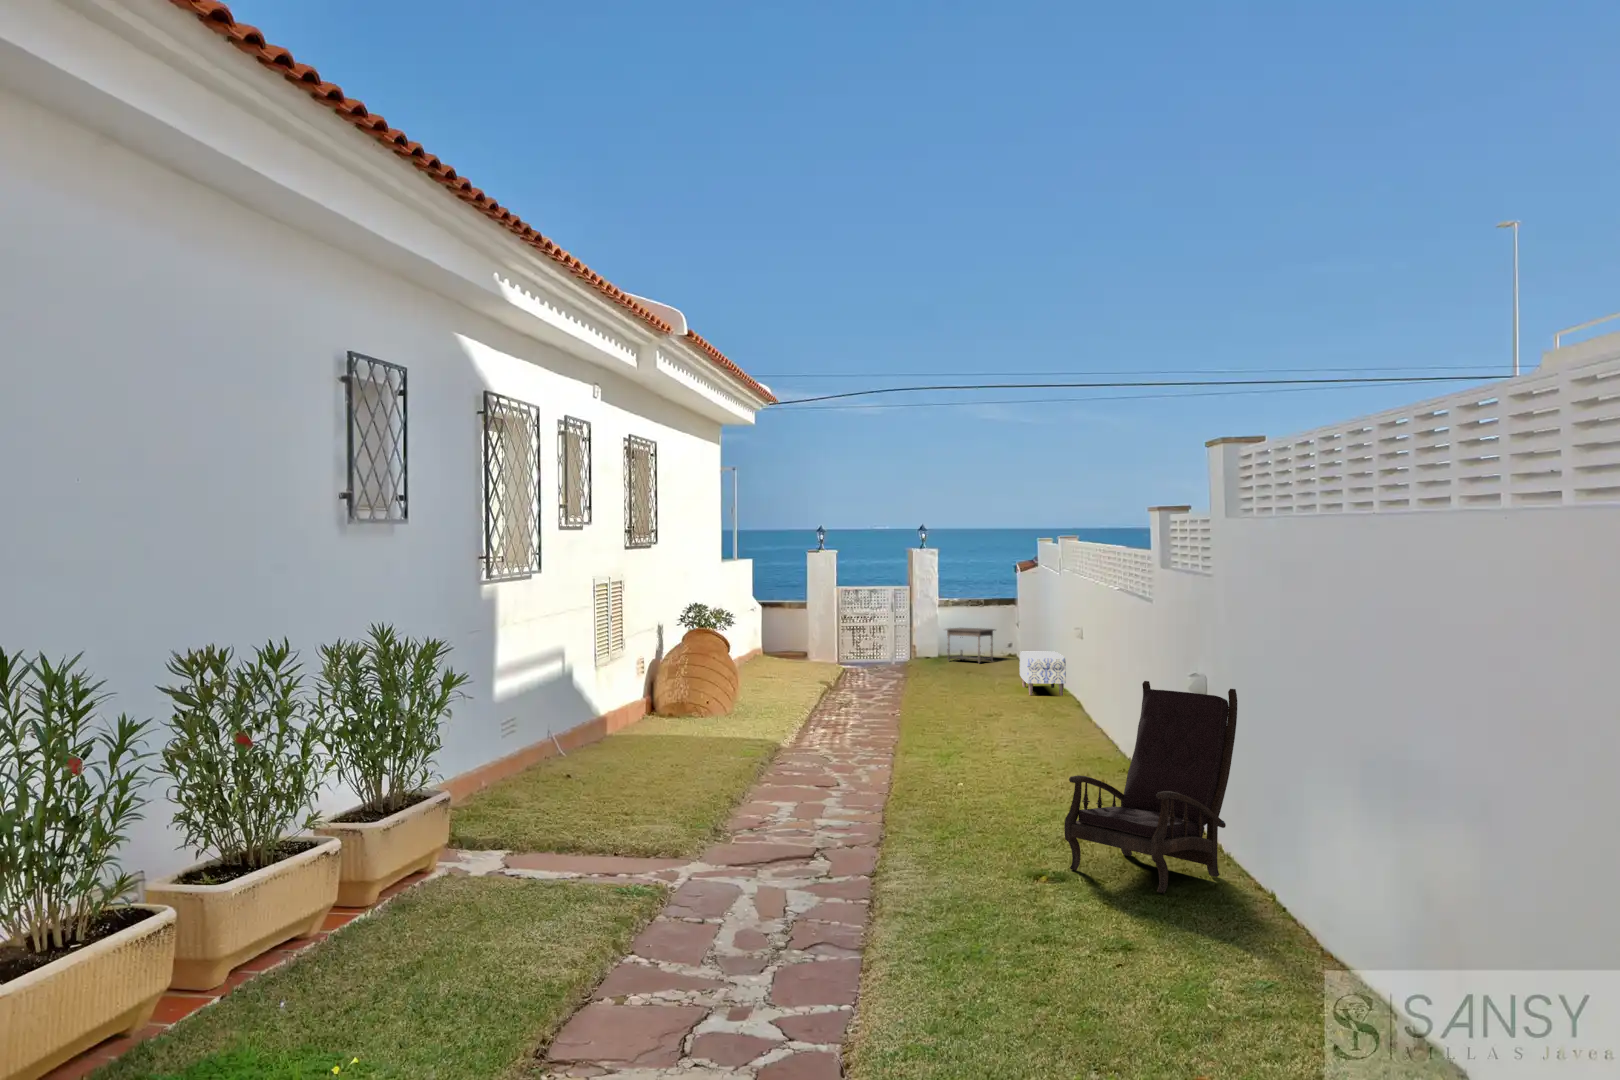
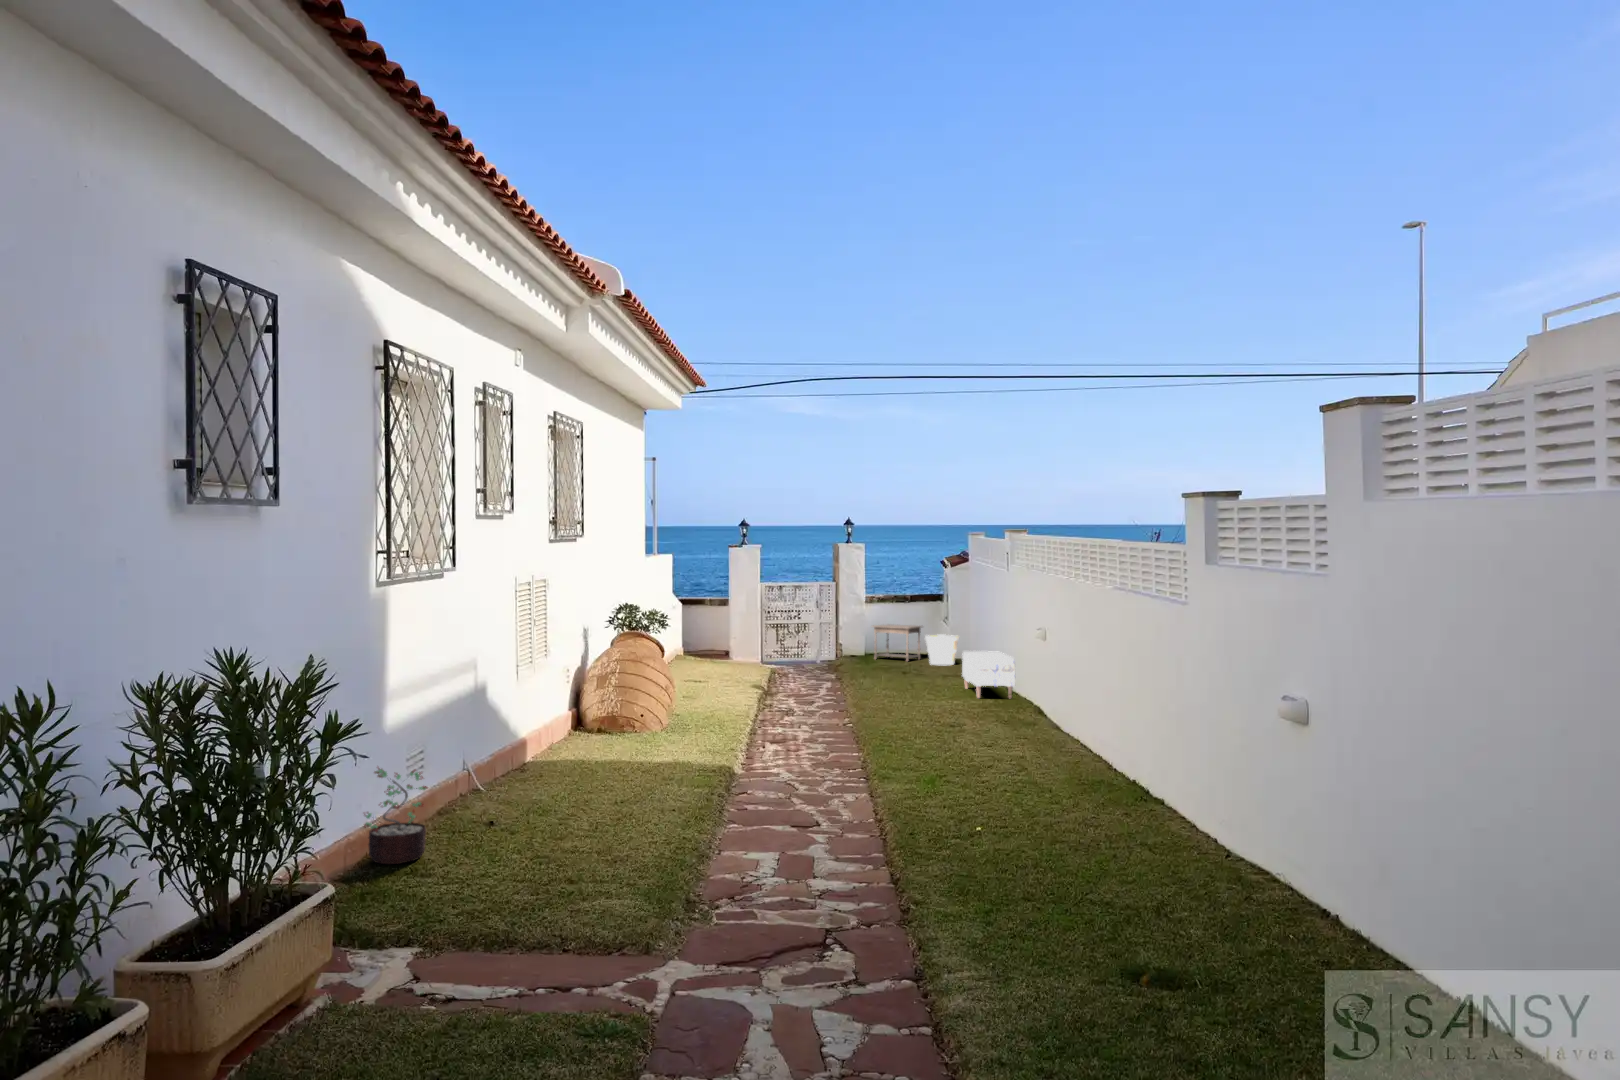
wooden bucket: none [995,637,1029,667] -> present [925,634,959,665]
armchair: present [1064,681,1237,893] -> none [1165,710,1373,1000]
decorative plant: none [470,725,521,801] -> present [364,768,428,864]

